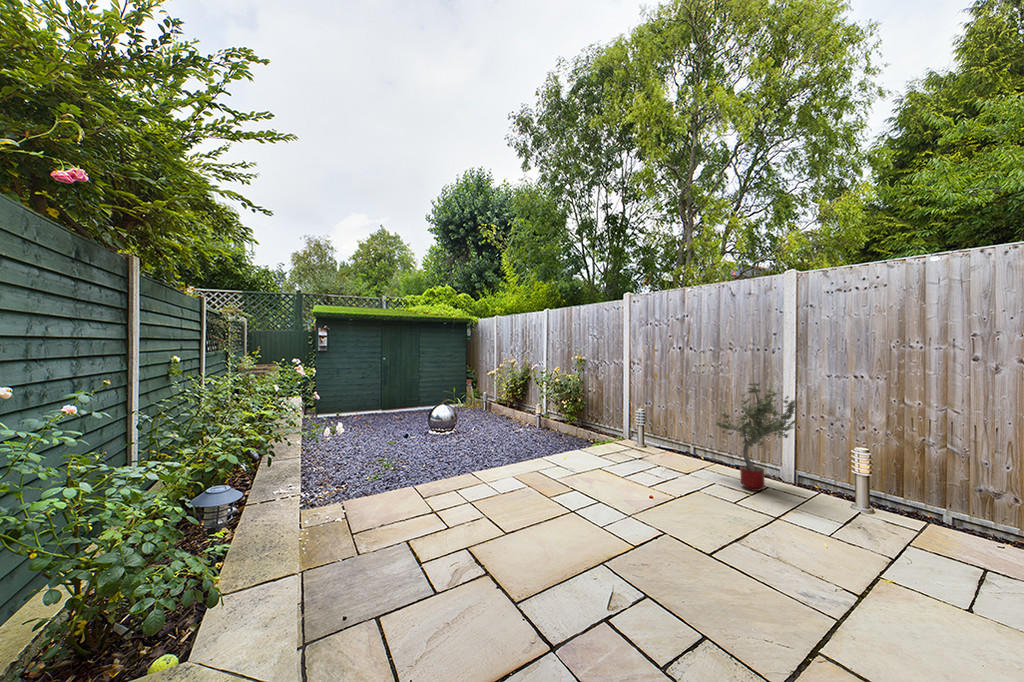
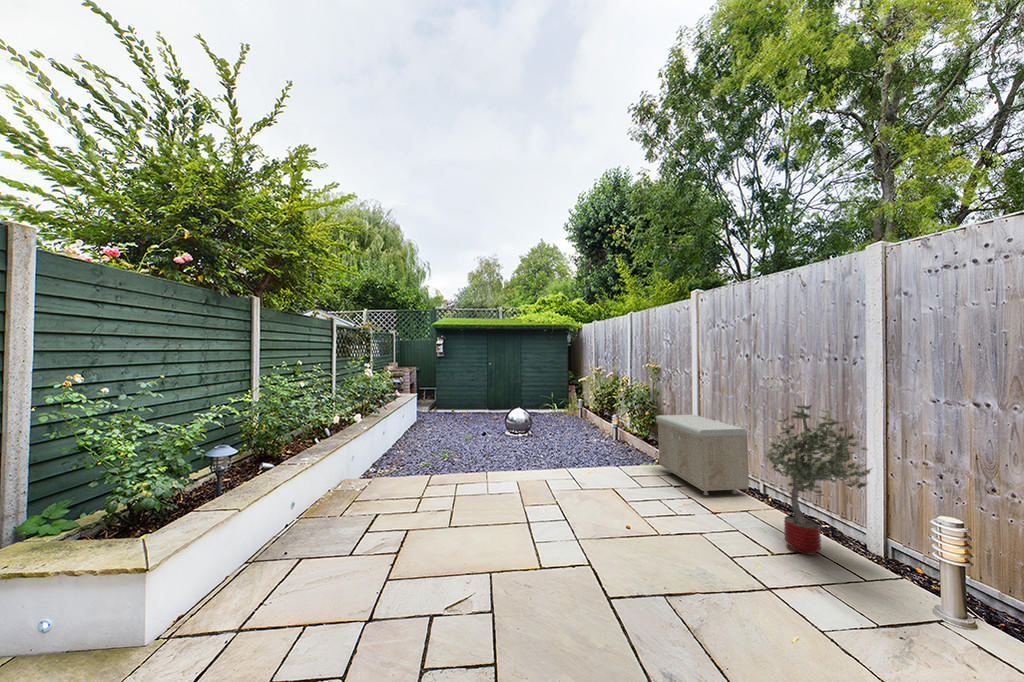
storage bench: none [605,400,685,464] -> present [656,415,749,495]

